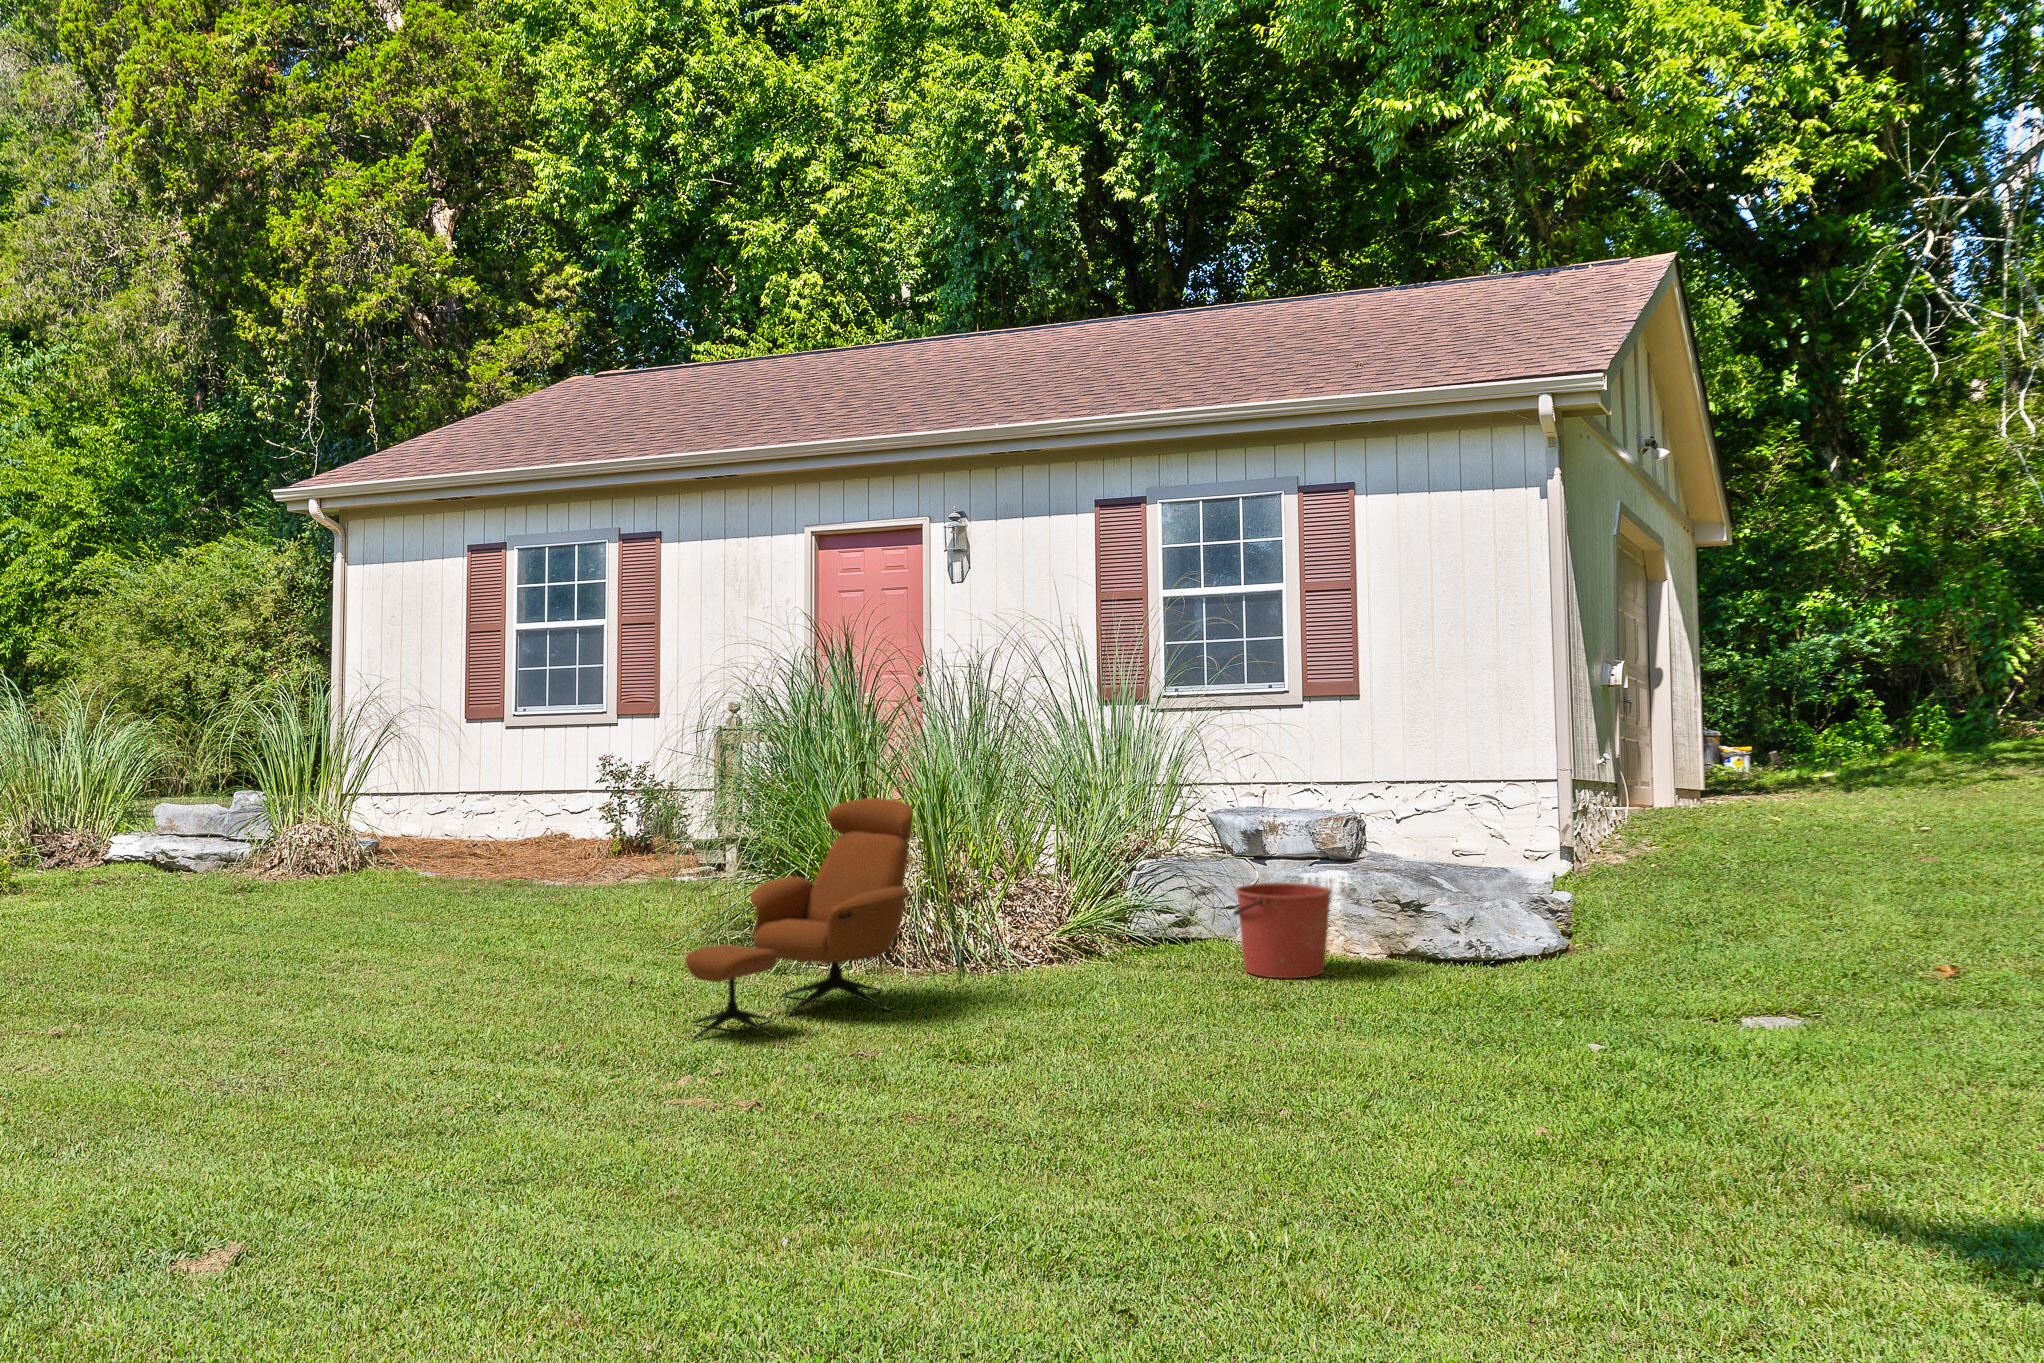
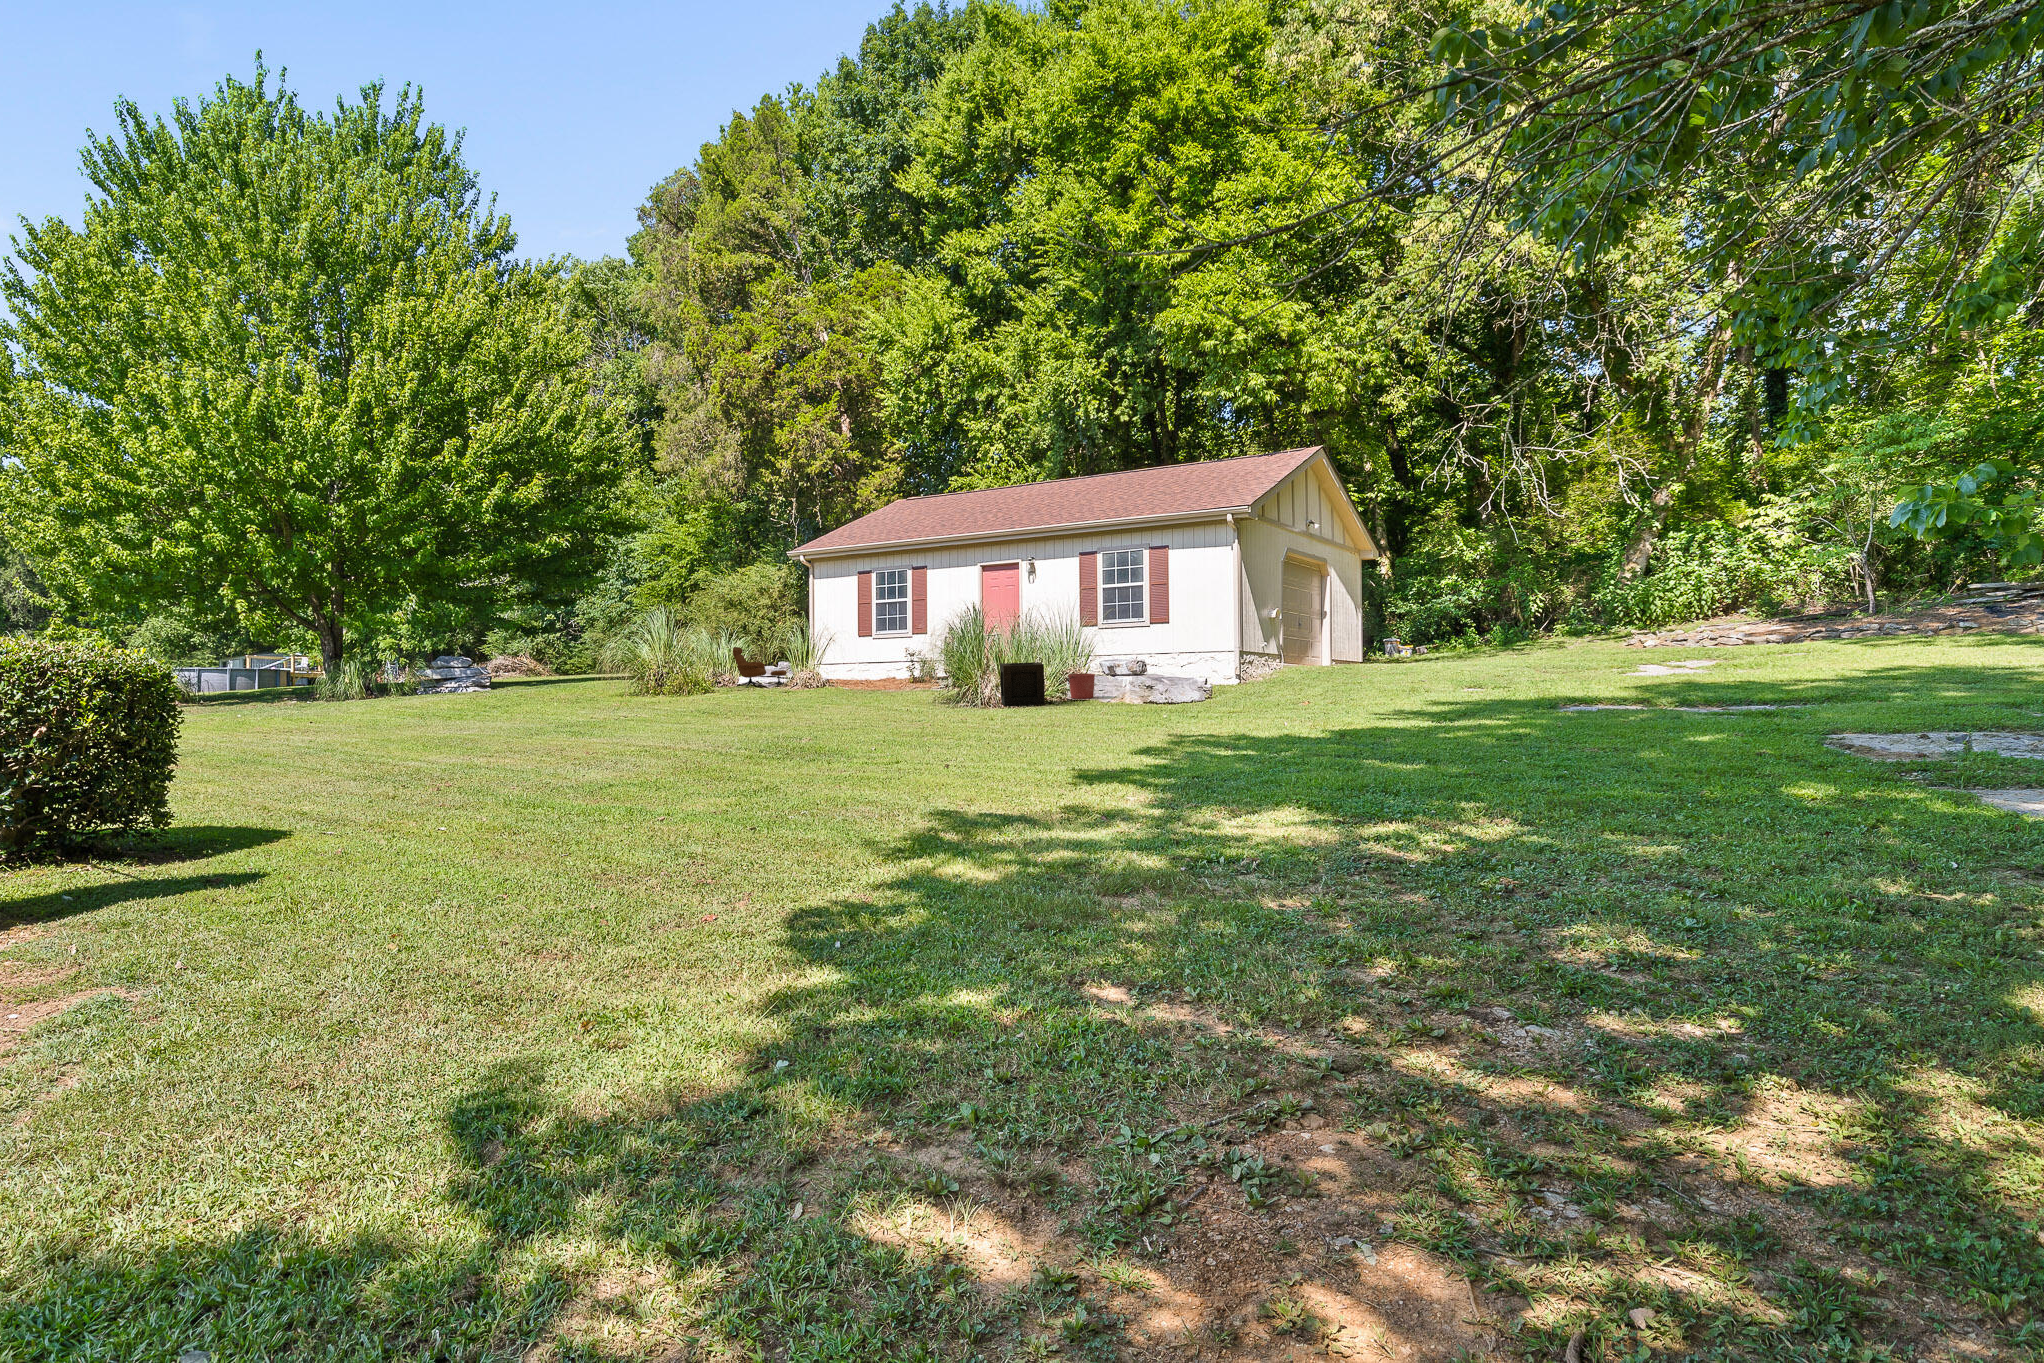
lounge chair: present [685,798,913,1040] -> present [733,647,787,687]
wooden crate: none [1013,850,1202,1030] -> present [1000,662,1045,706]

